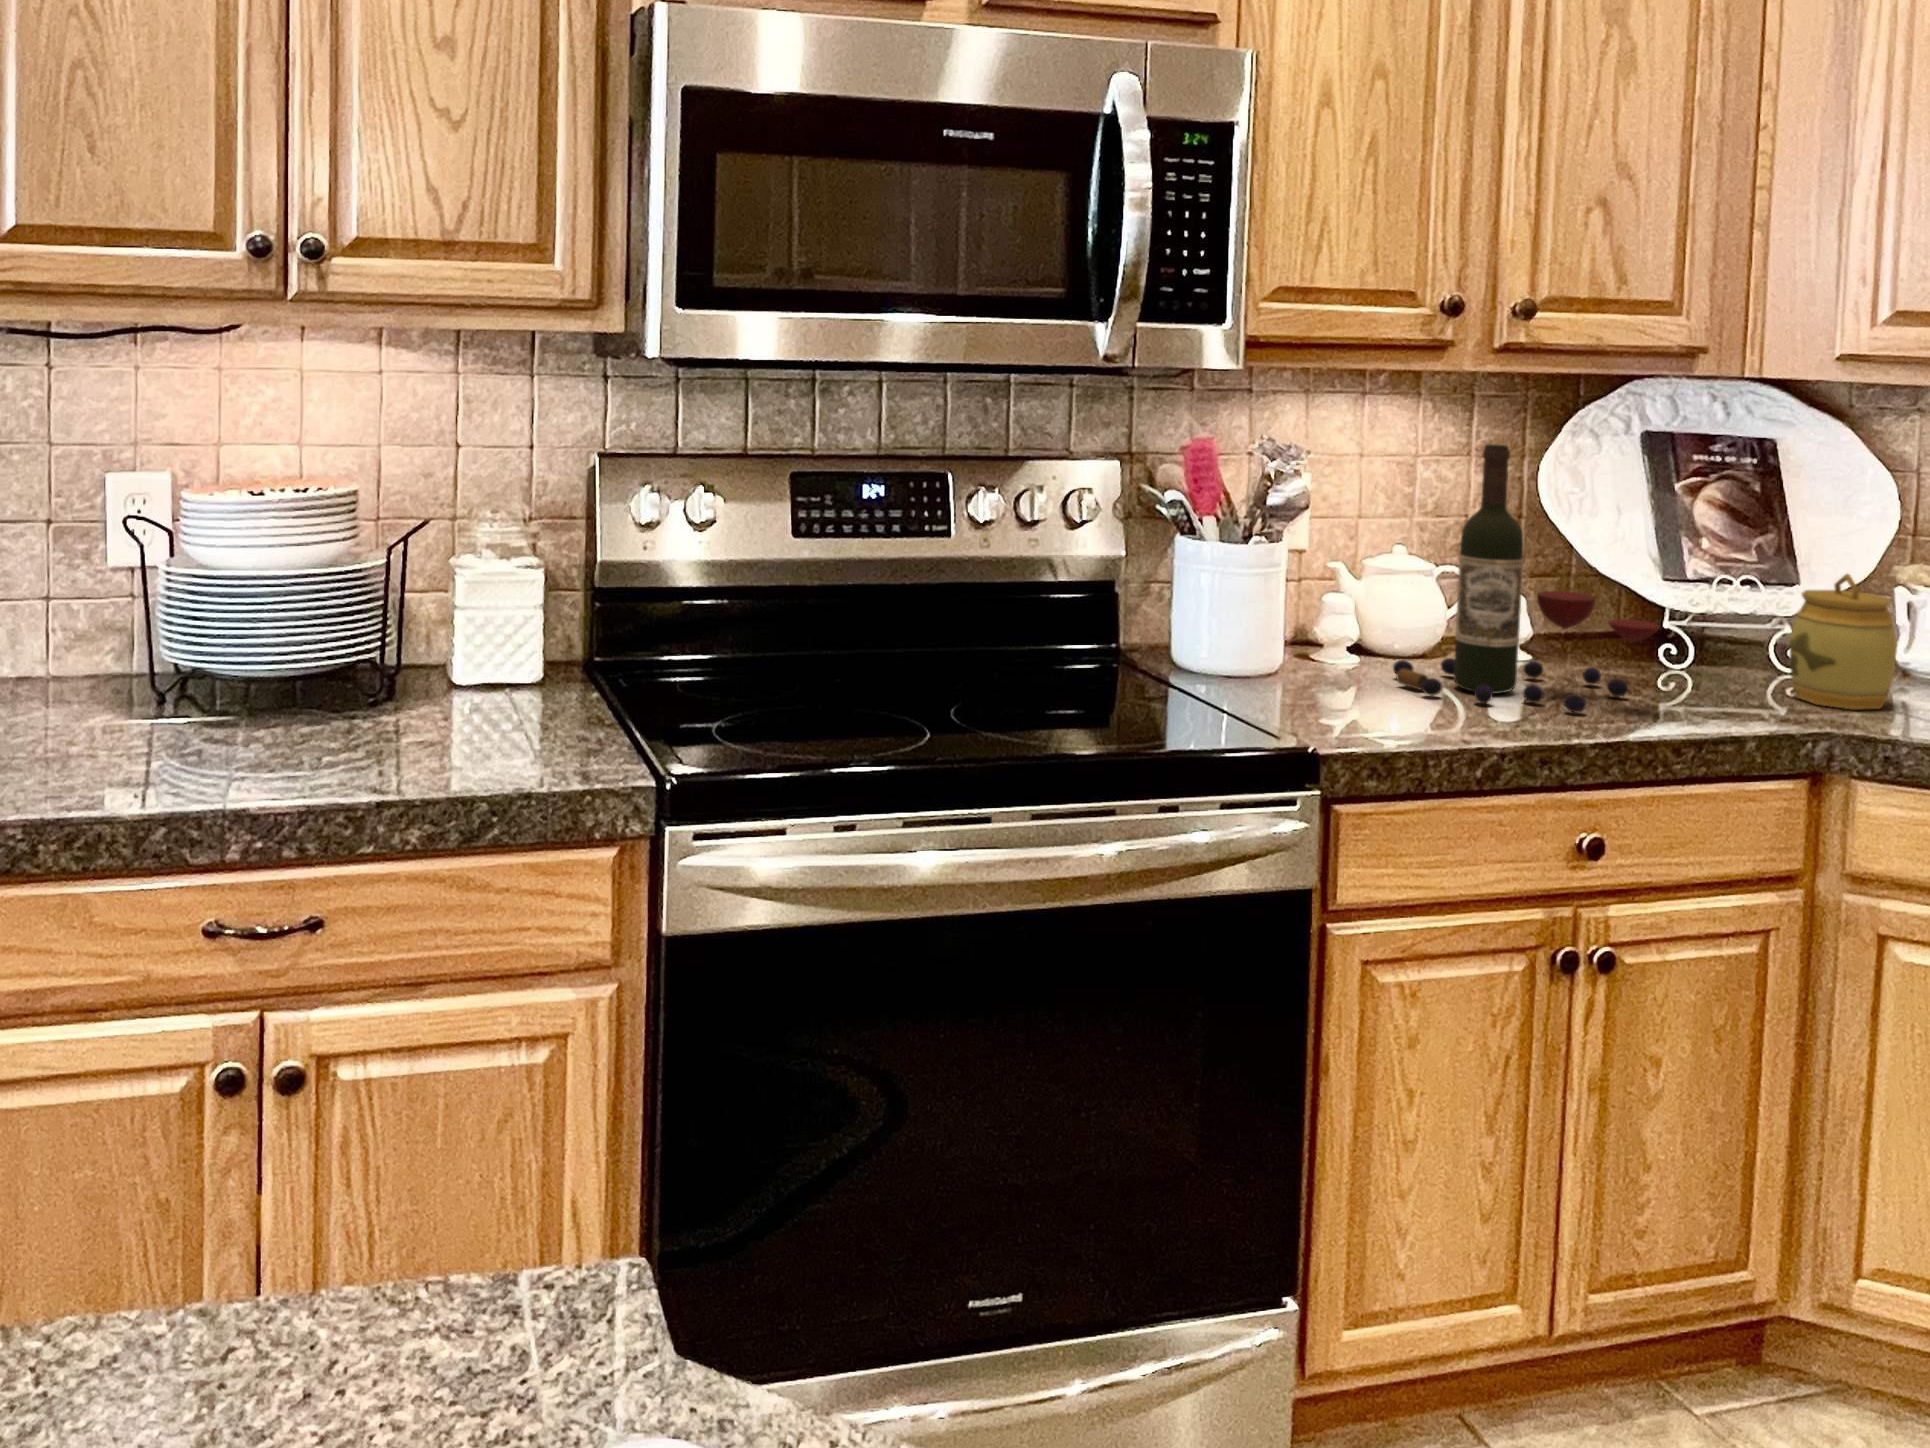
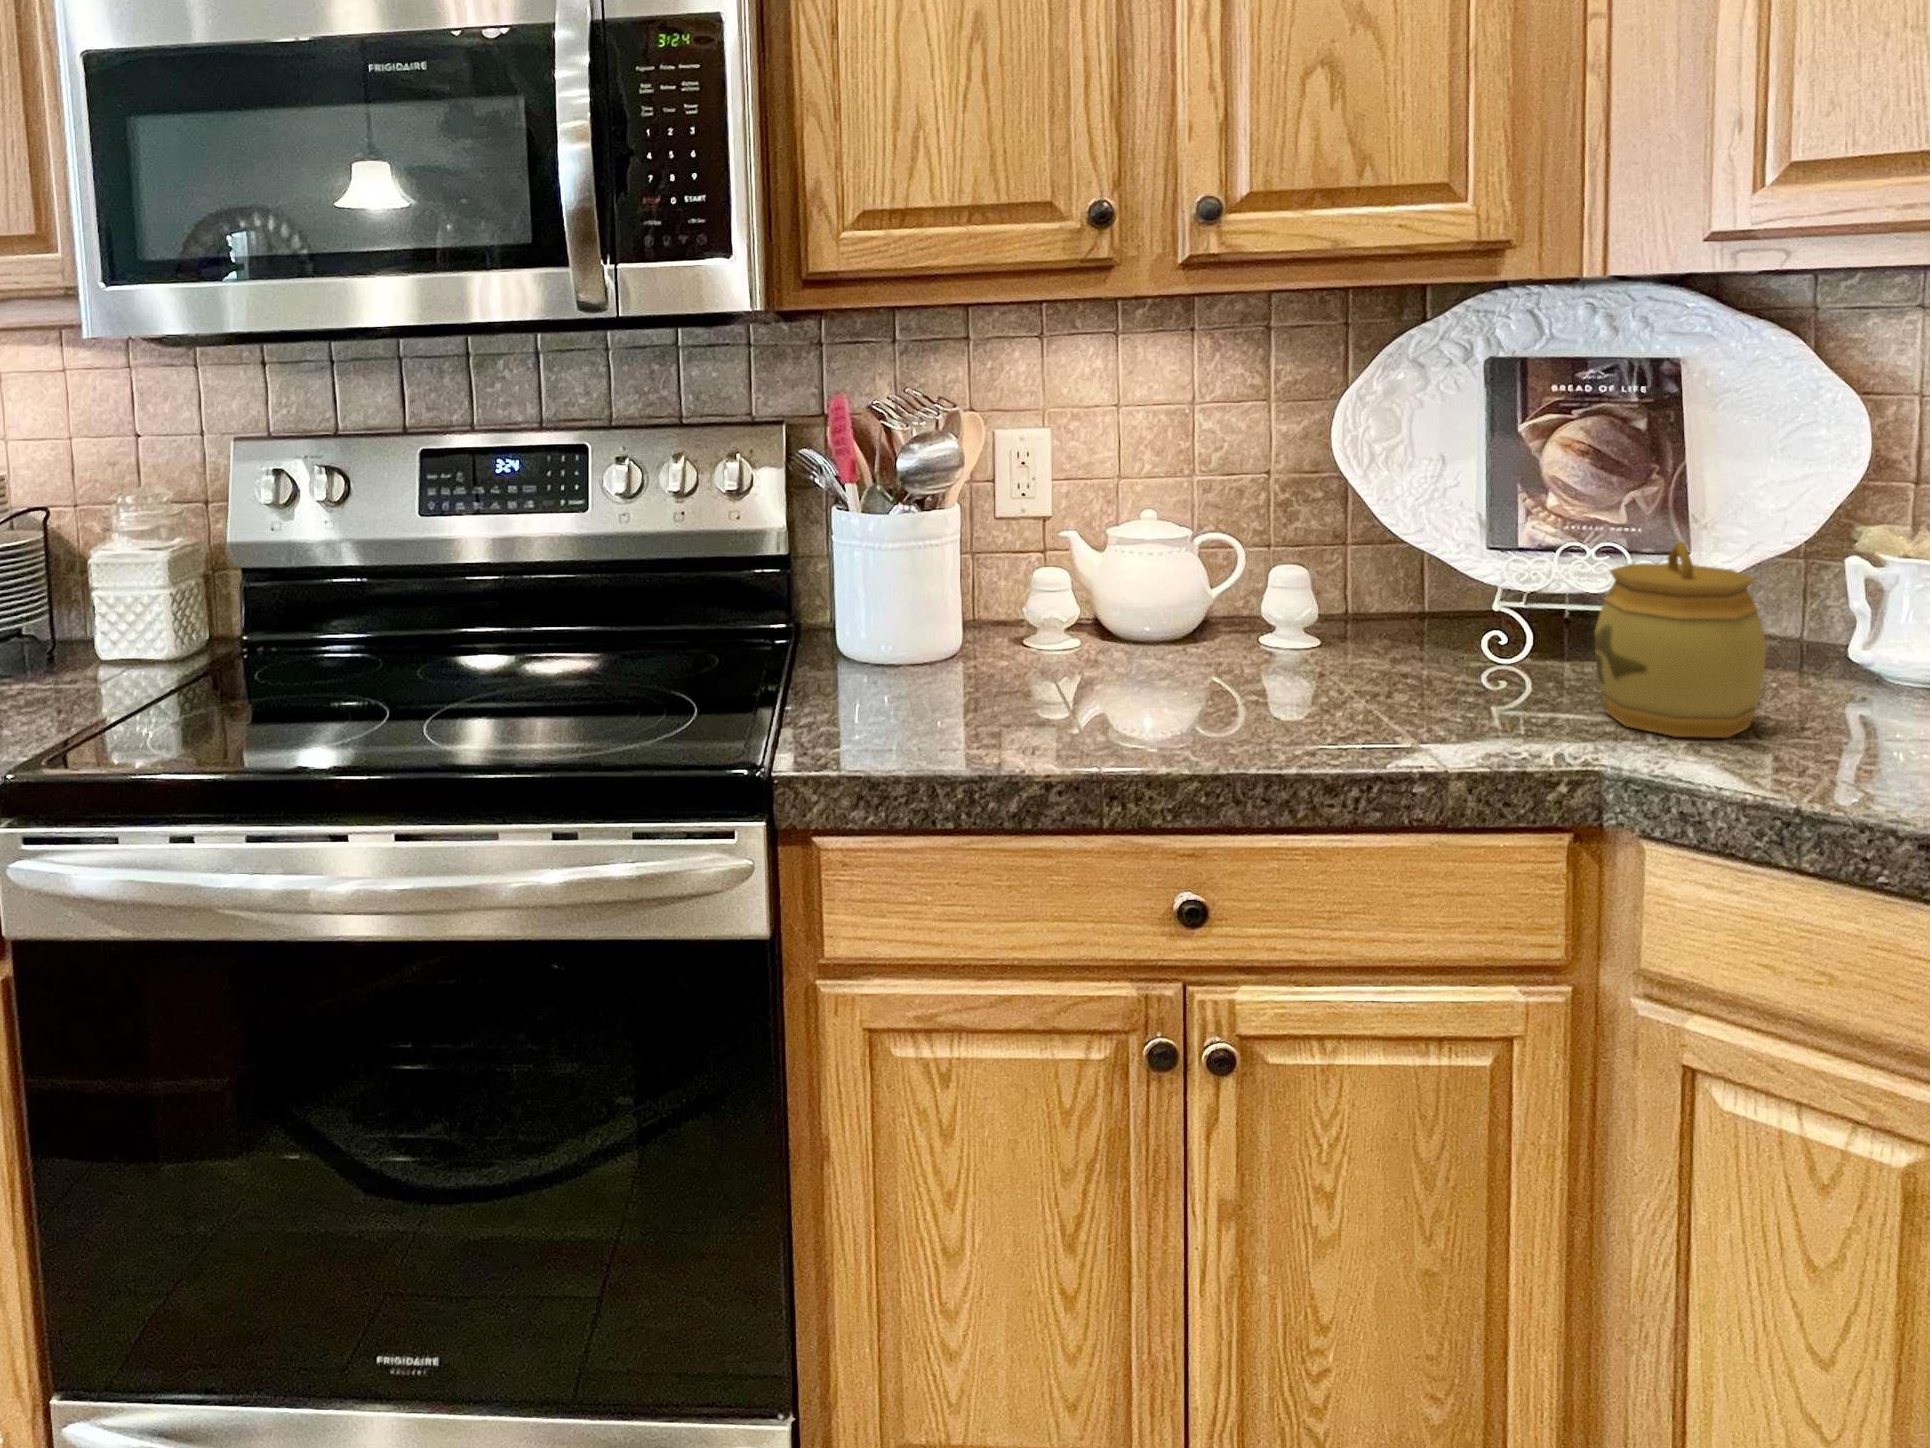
wine bottle: present [1393,444,1660,712] -> none [1045,384,1352,736]

